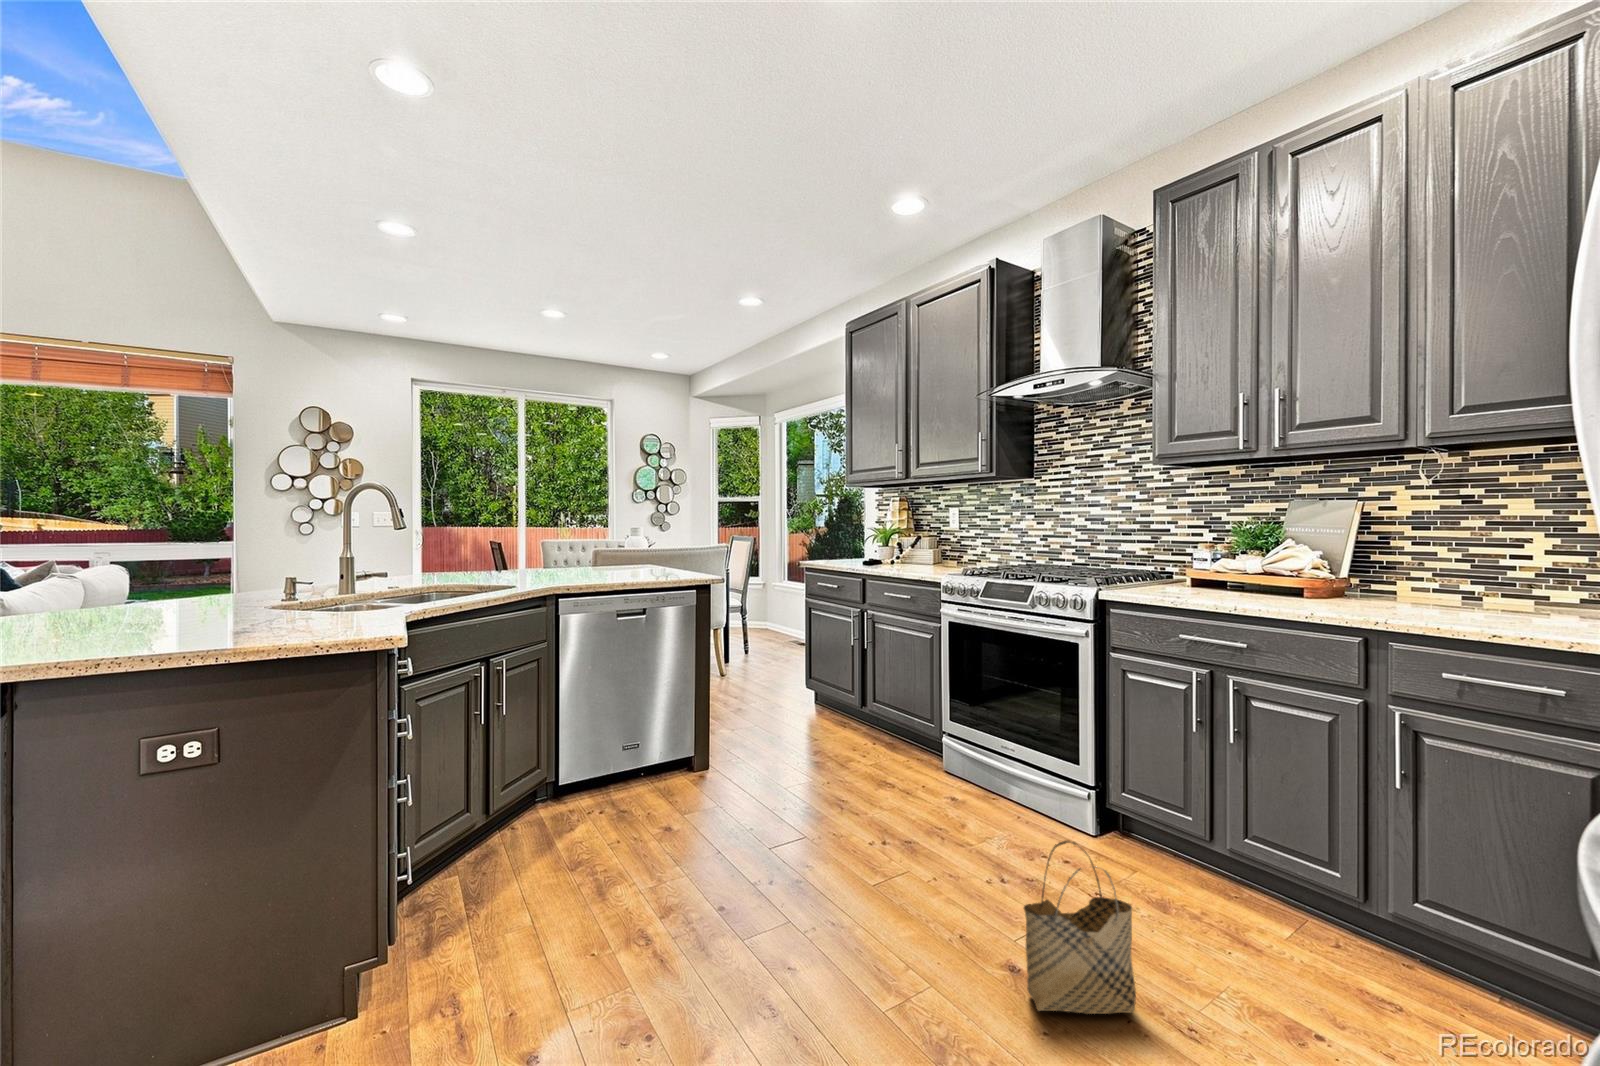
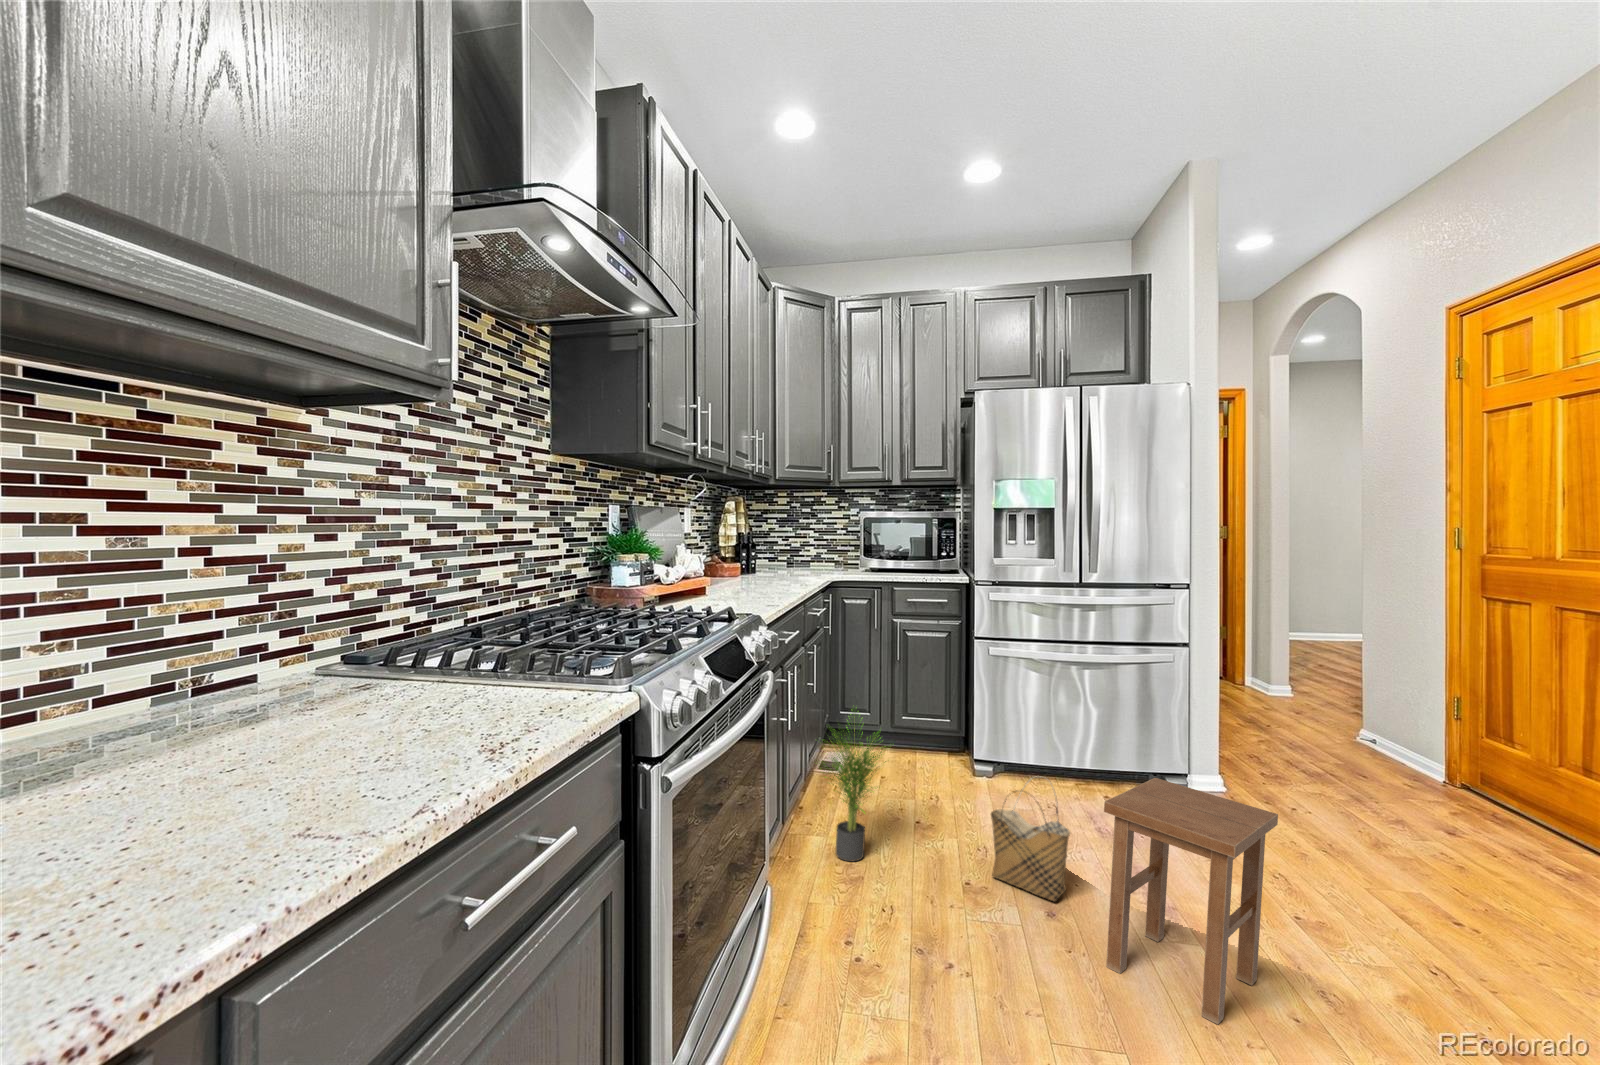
potted plant: none [1157,745,1314,947] -> present [819,731,886,861]
stool: none [790,765,933,1015] -> present [1104,778,1278,1024]

